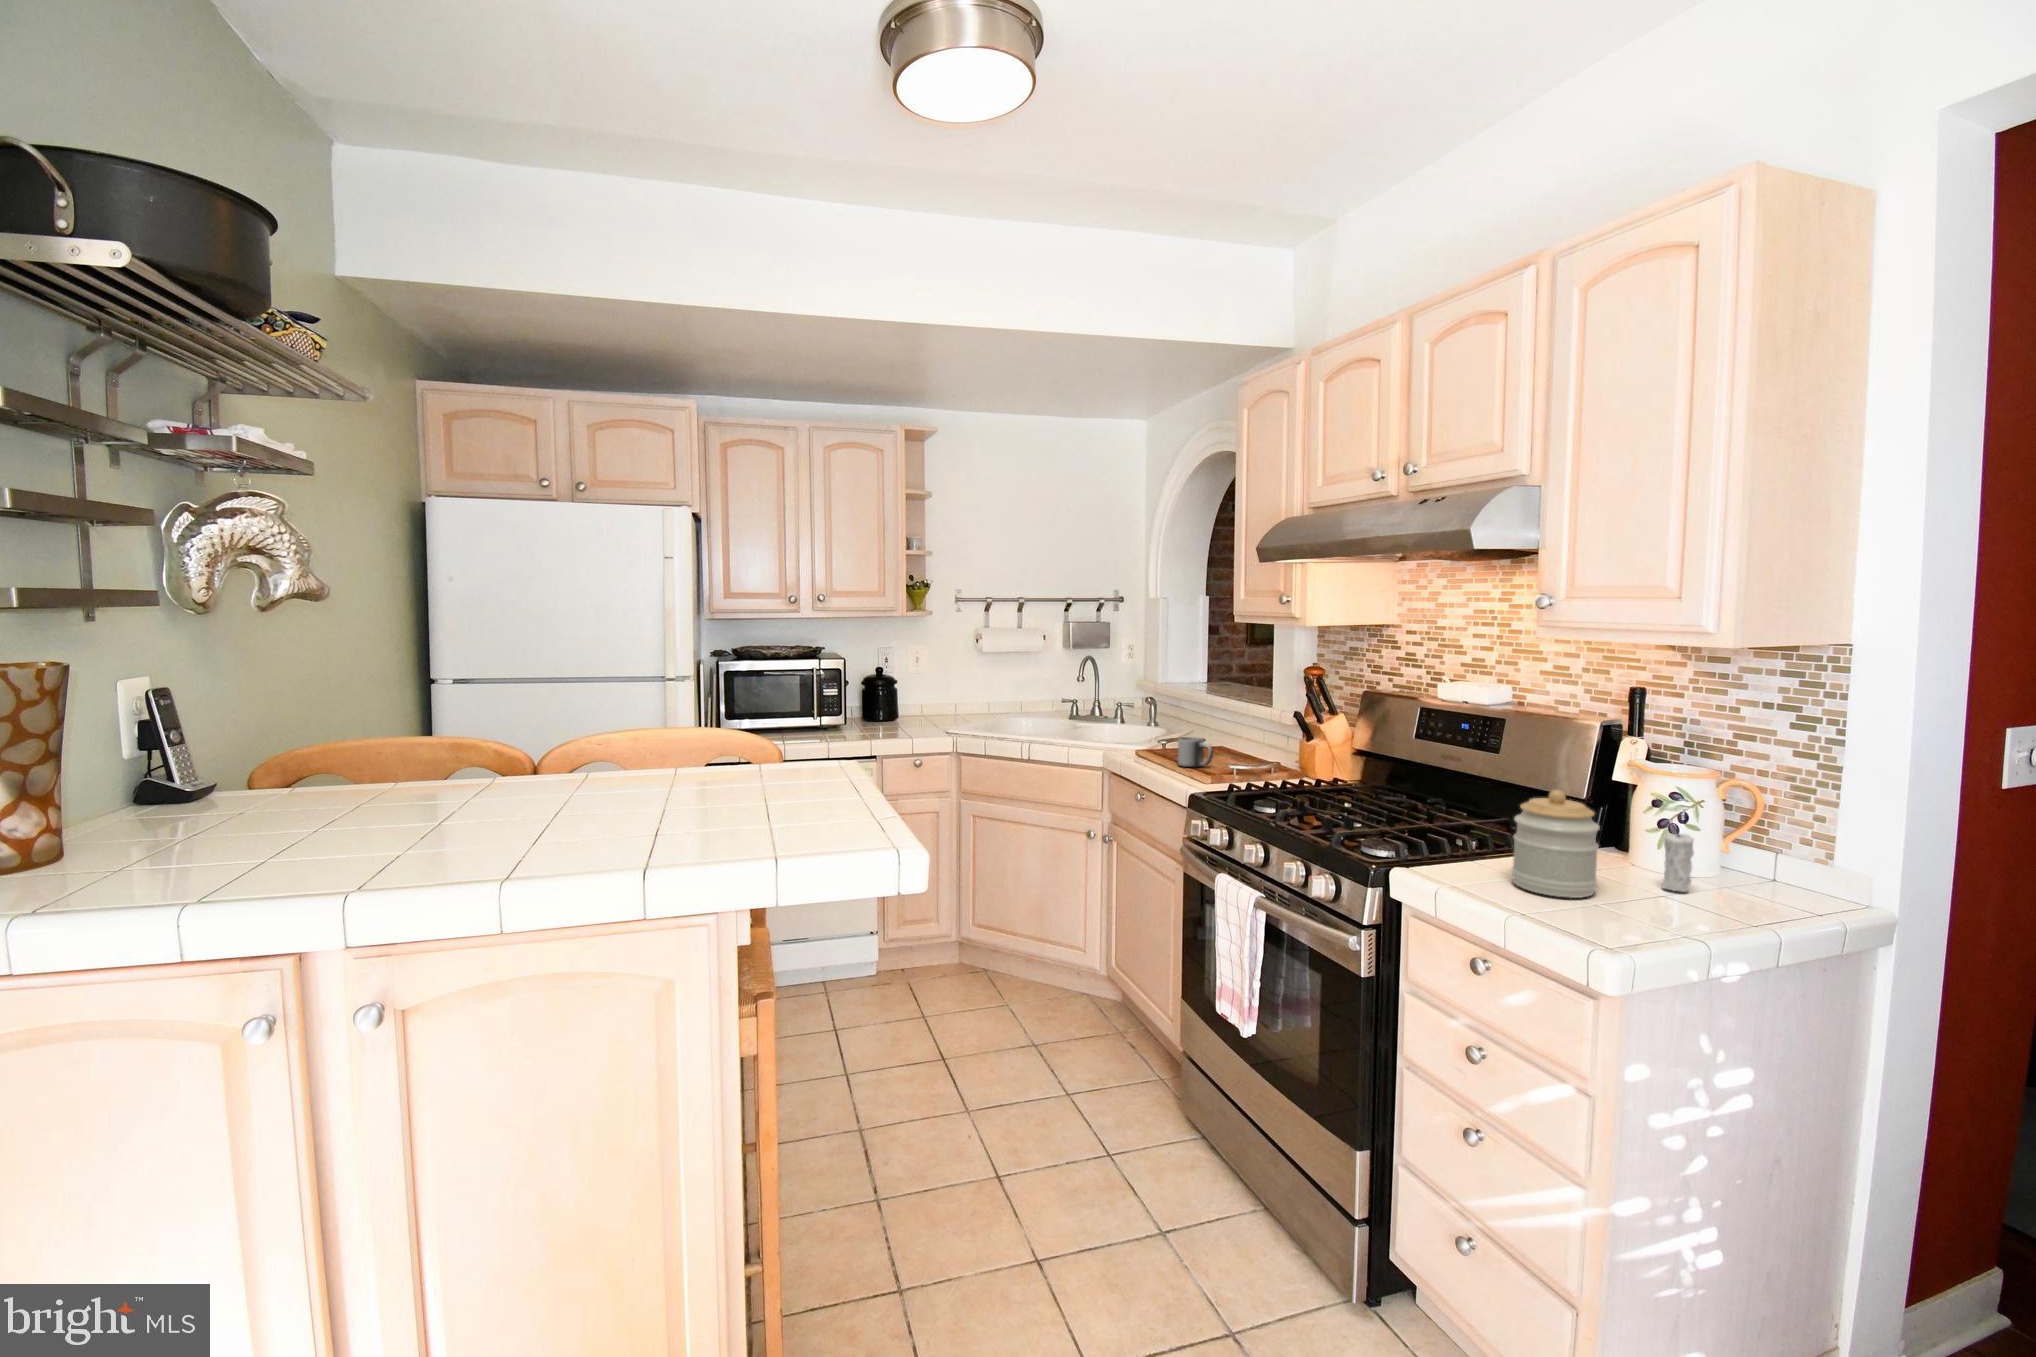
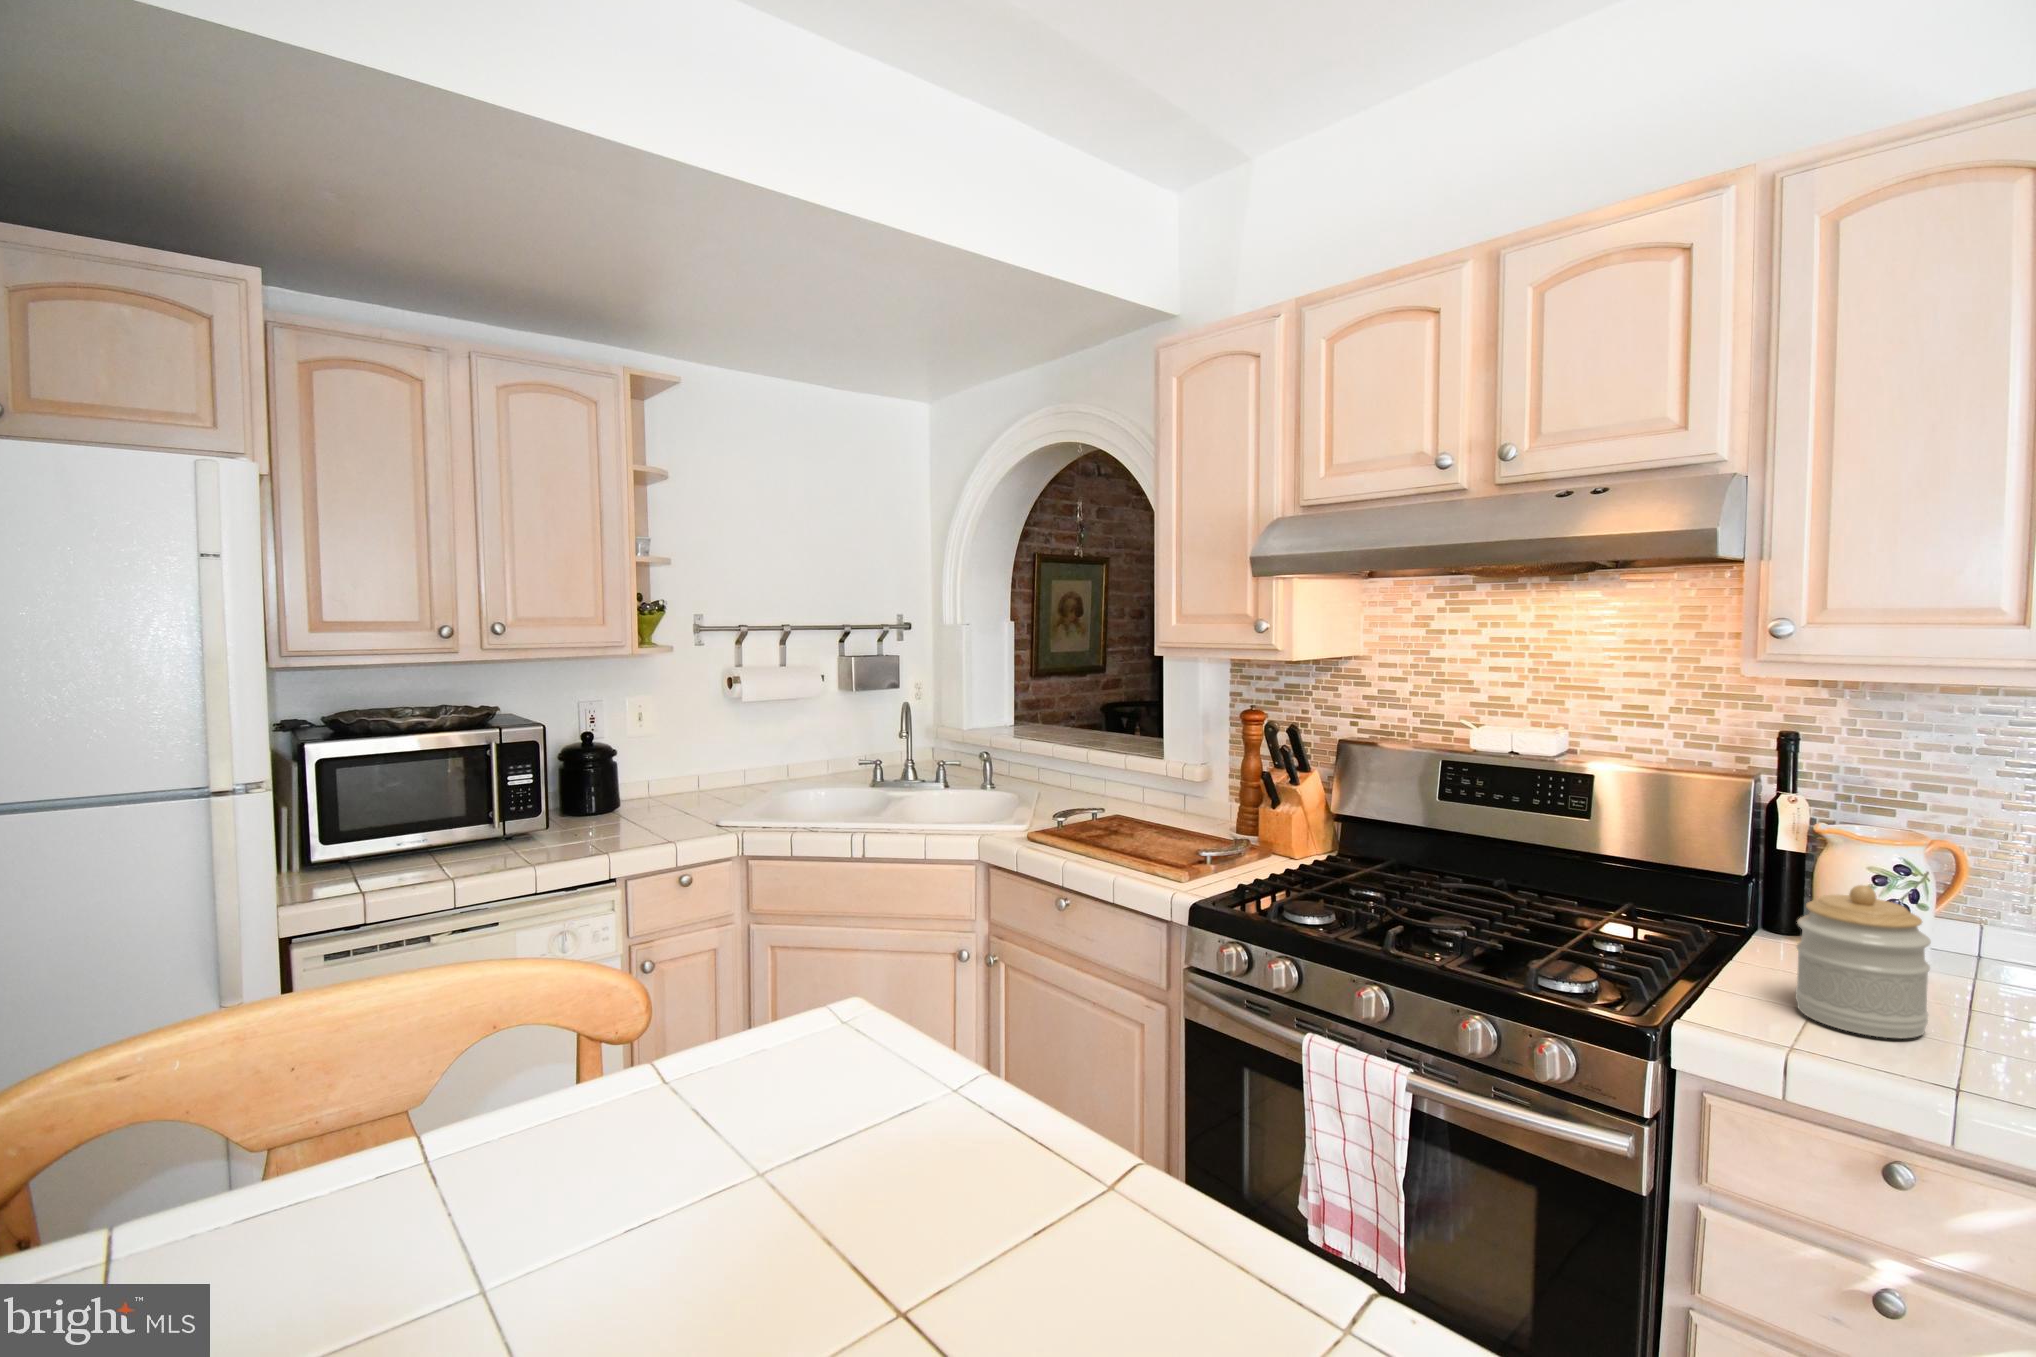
mug: present [1178,737,1213,767] -> none [1107,814,1160,858]
candle: present [1662,833,1694,892] -> none [1943,910,1988,1001]

